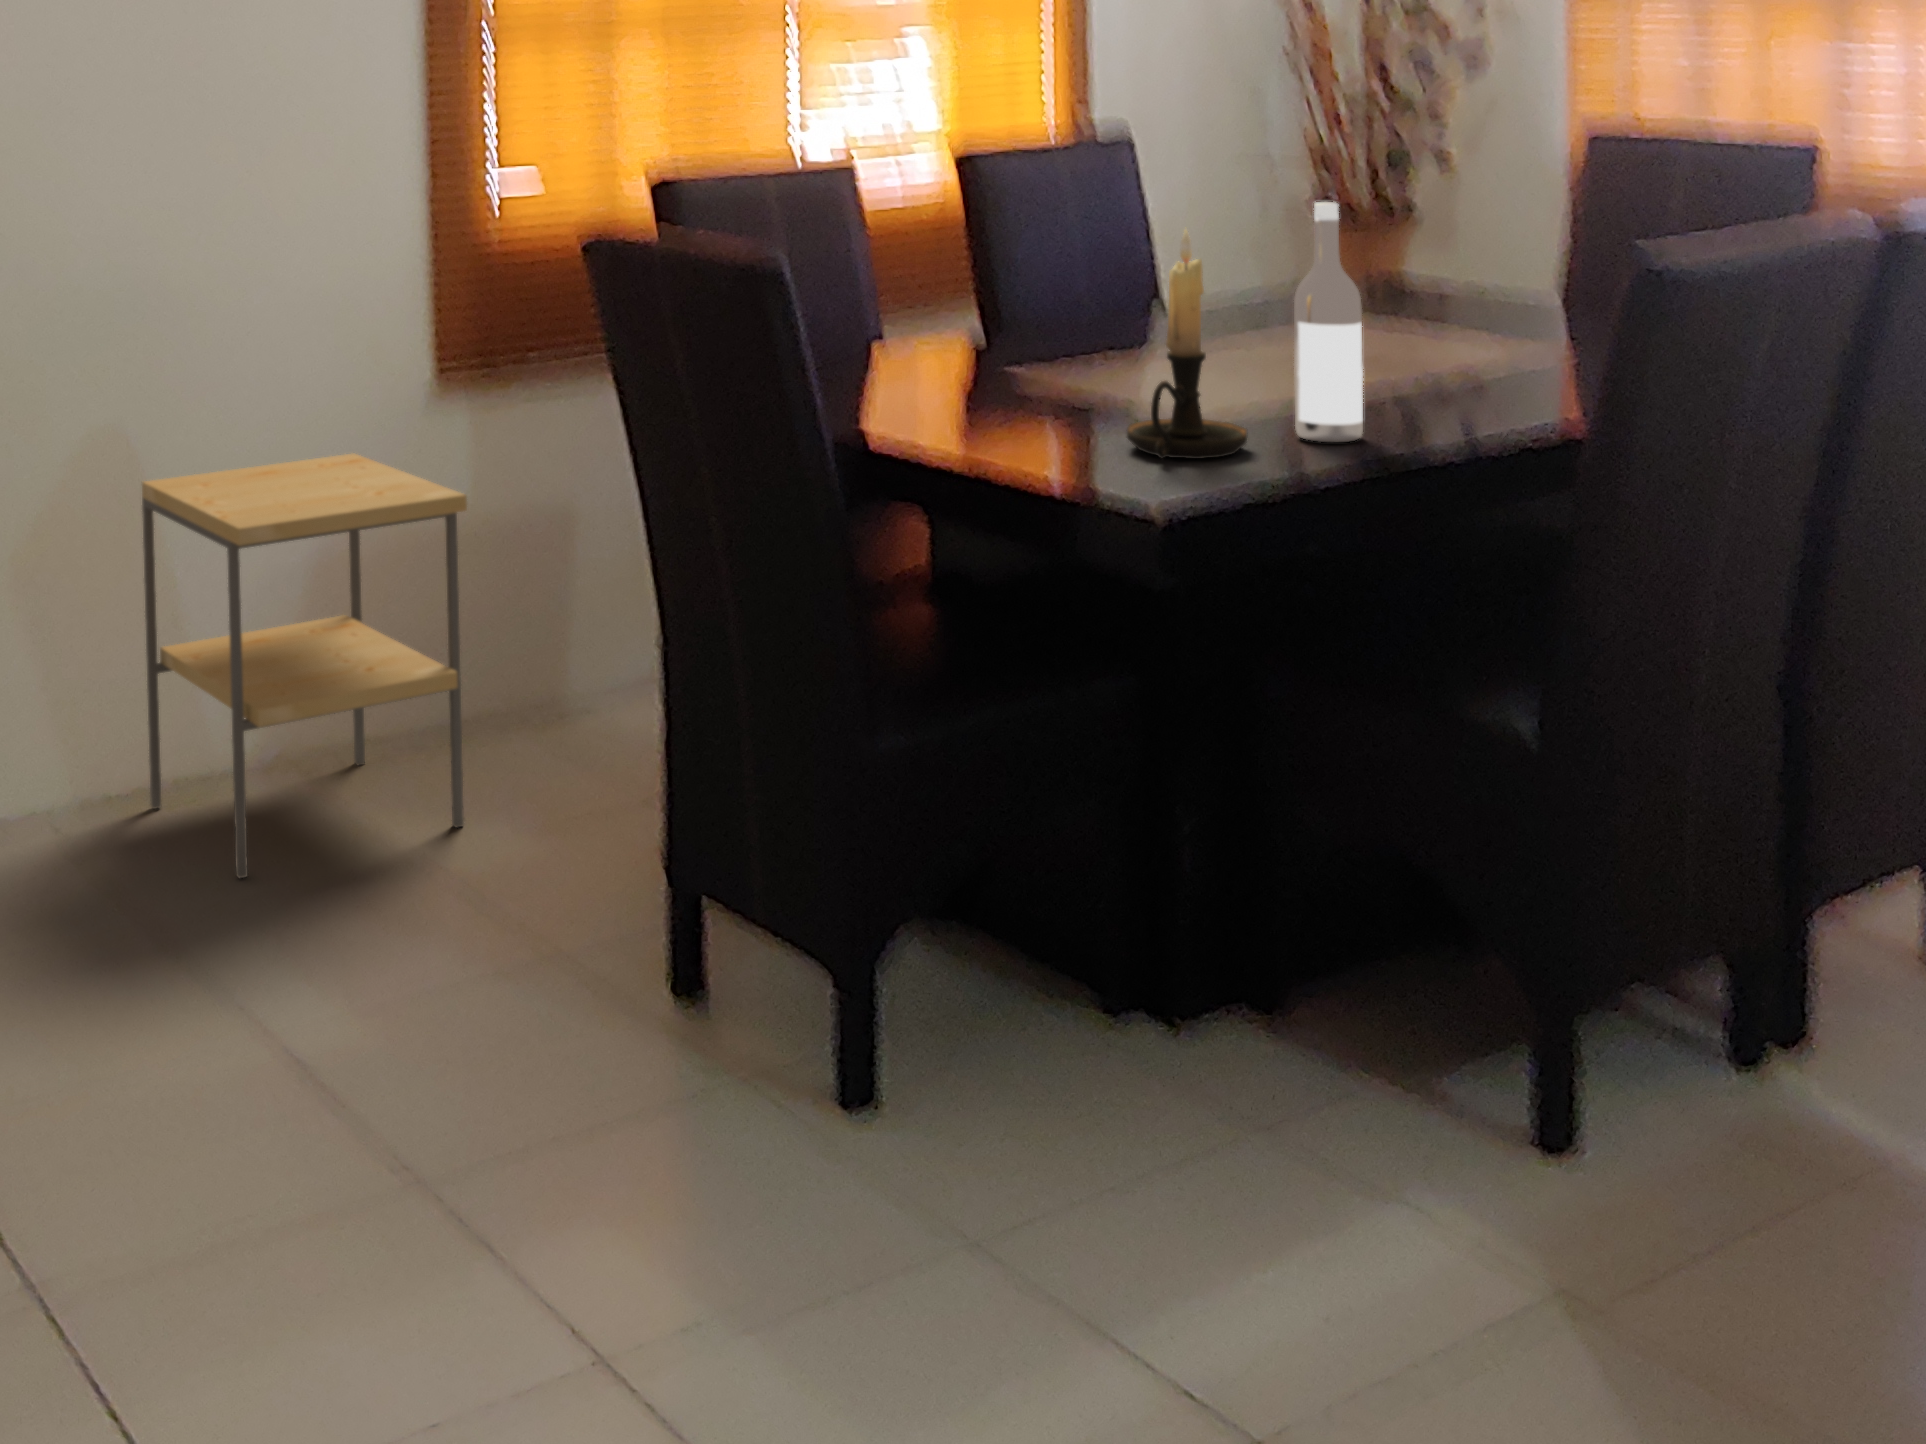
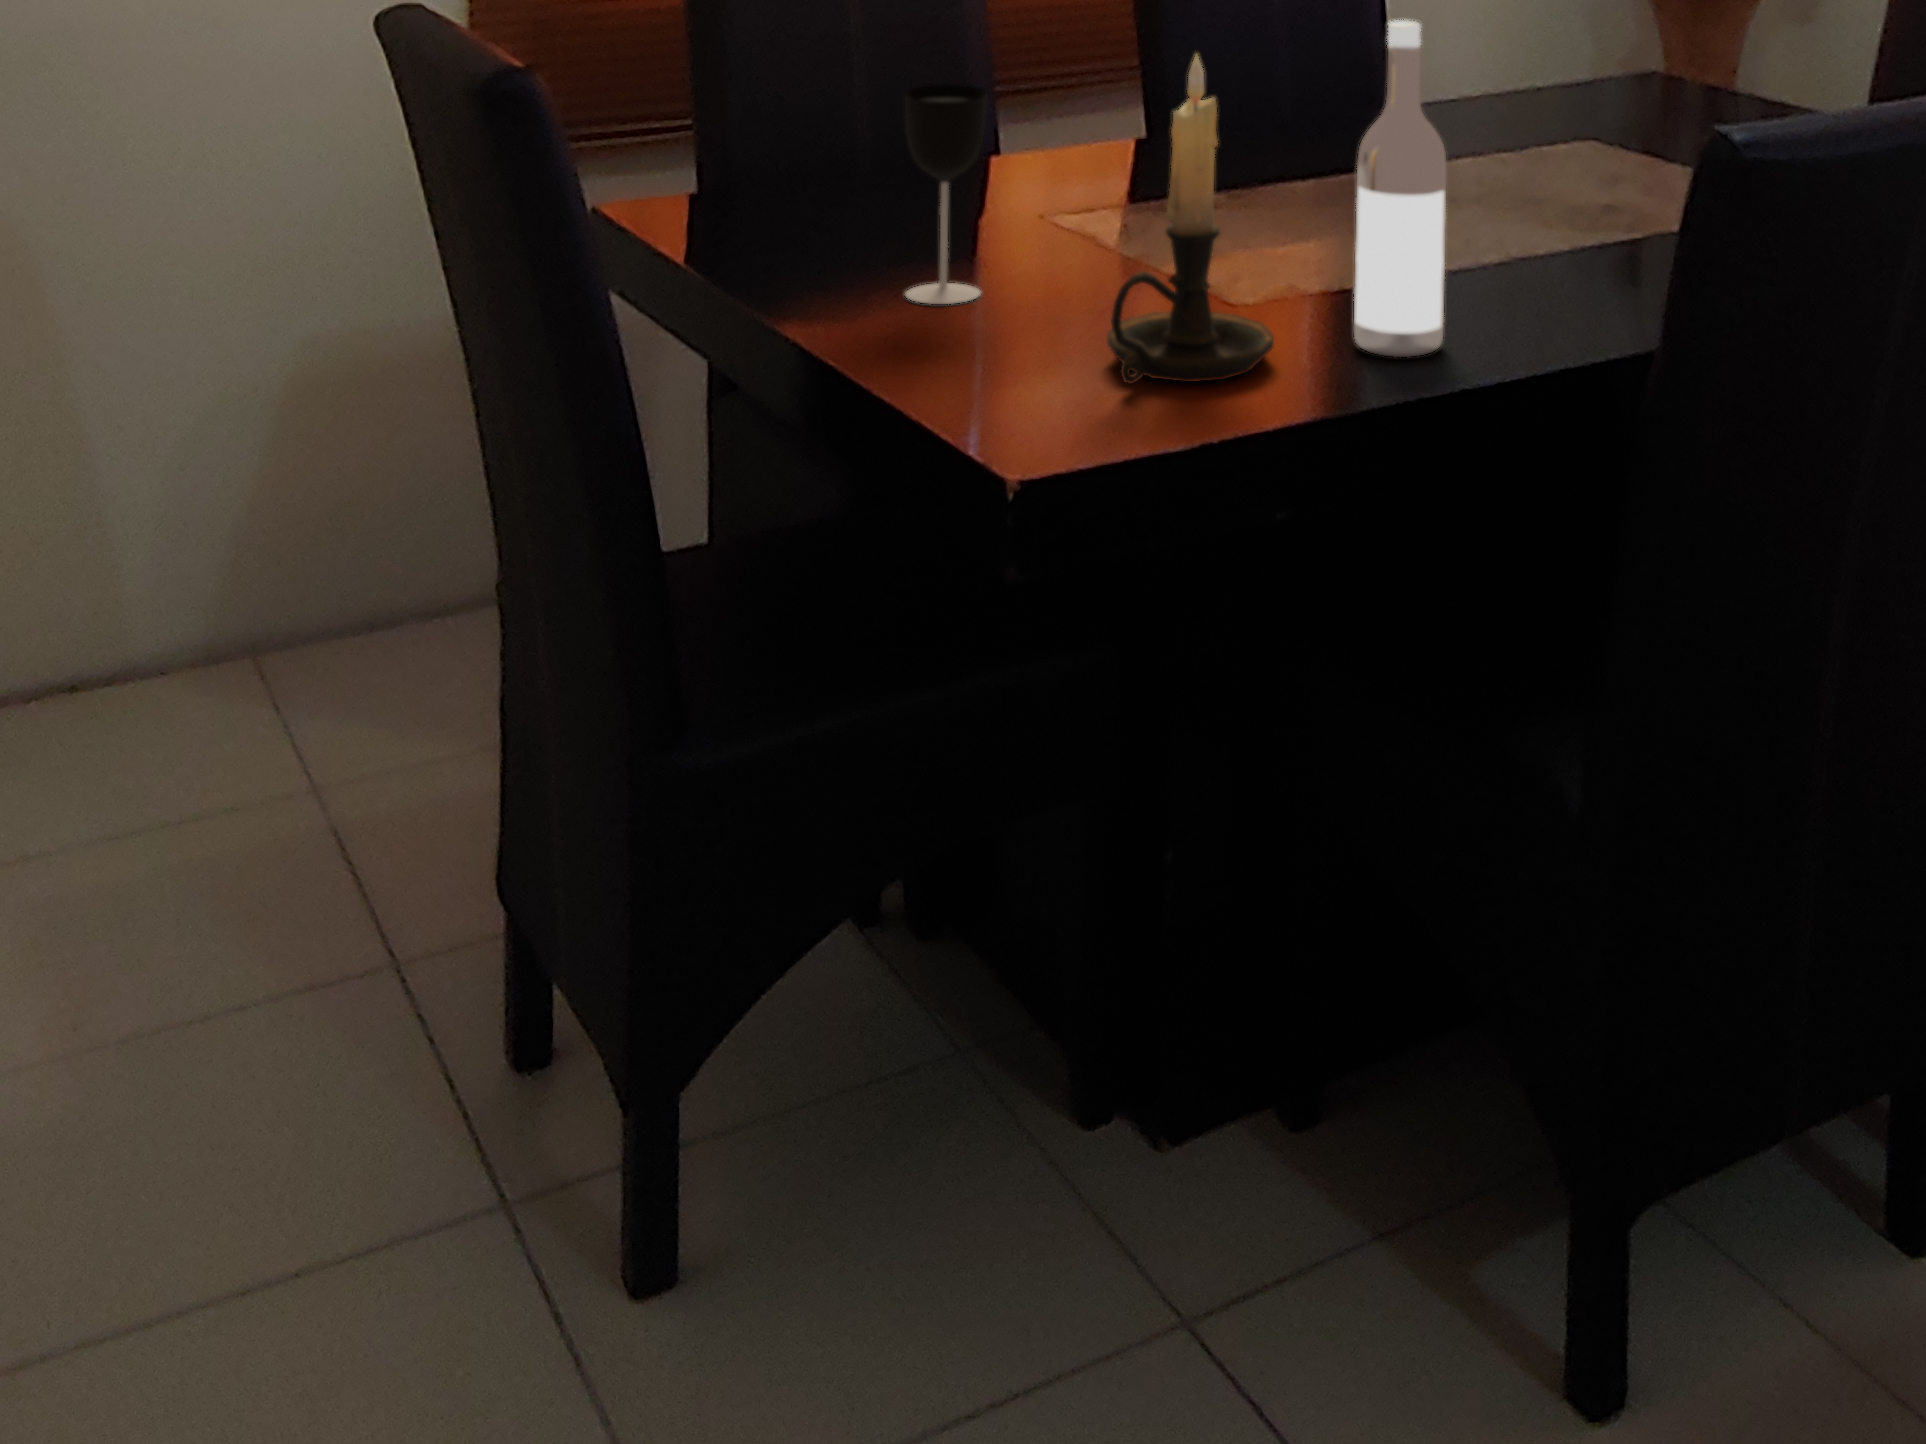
wine glass: none [932,270,992,427] -> present [905,85,986,304]
side table: present [142,453,467,878] -> none [18,254,414,839]

